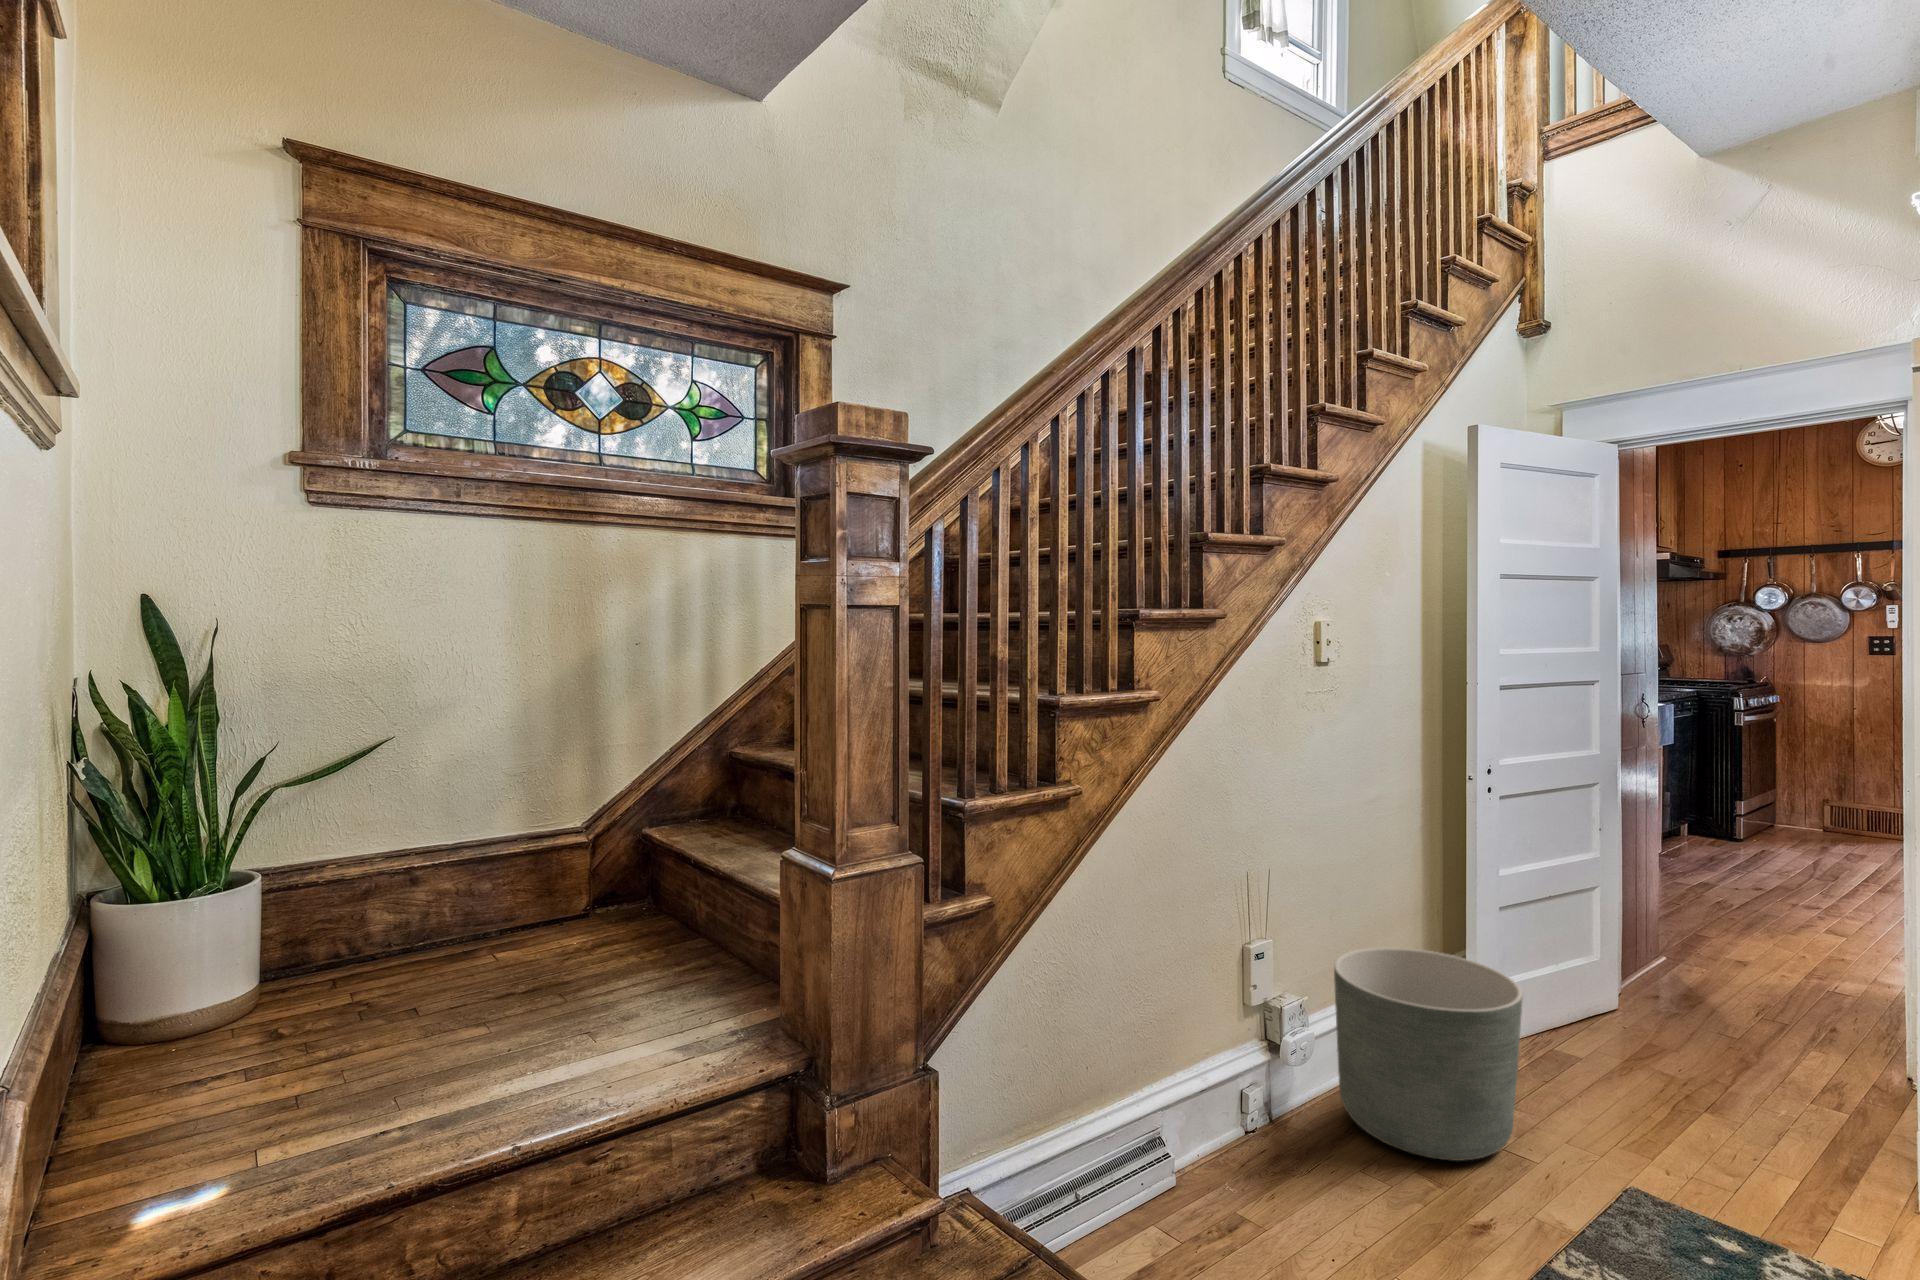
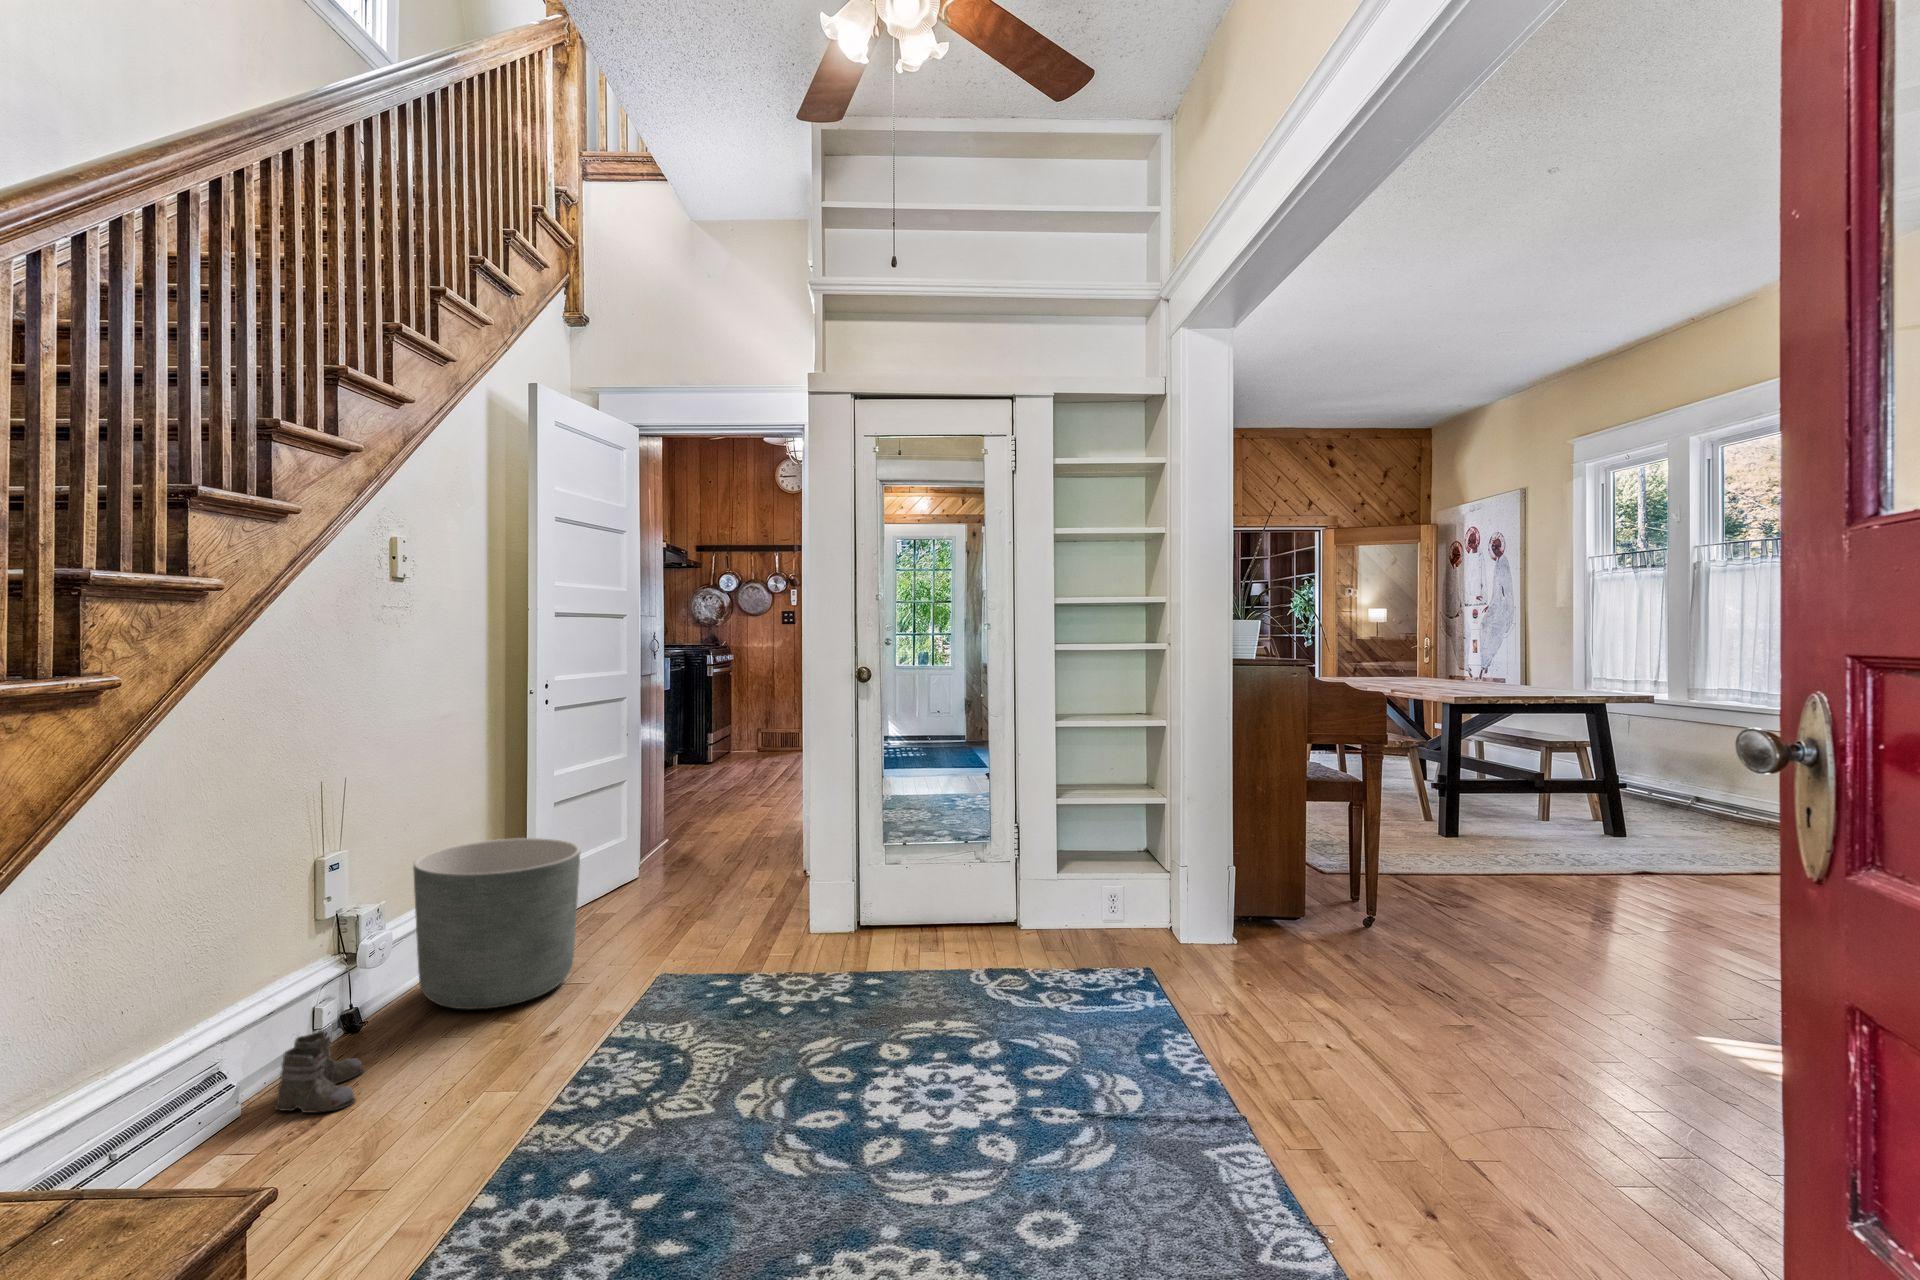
boots: none [1201,1123,1278,1220] -> present [275,1030,363,1113]

